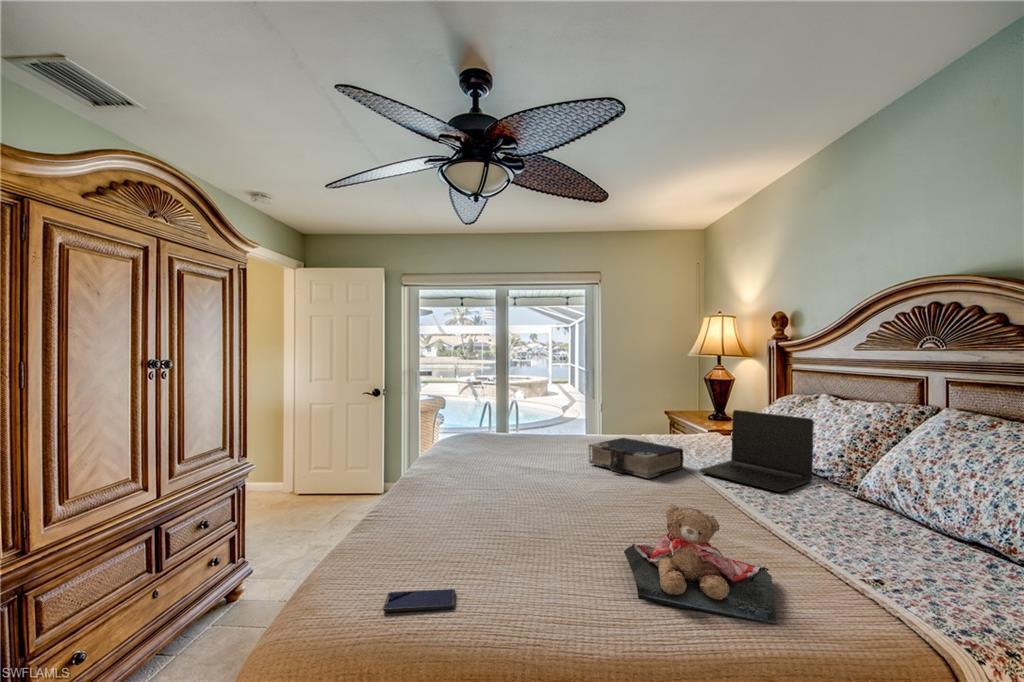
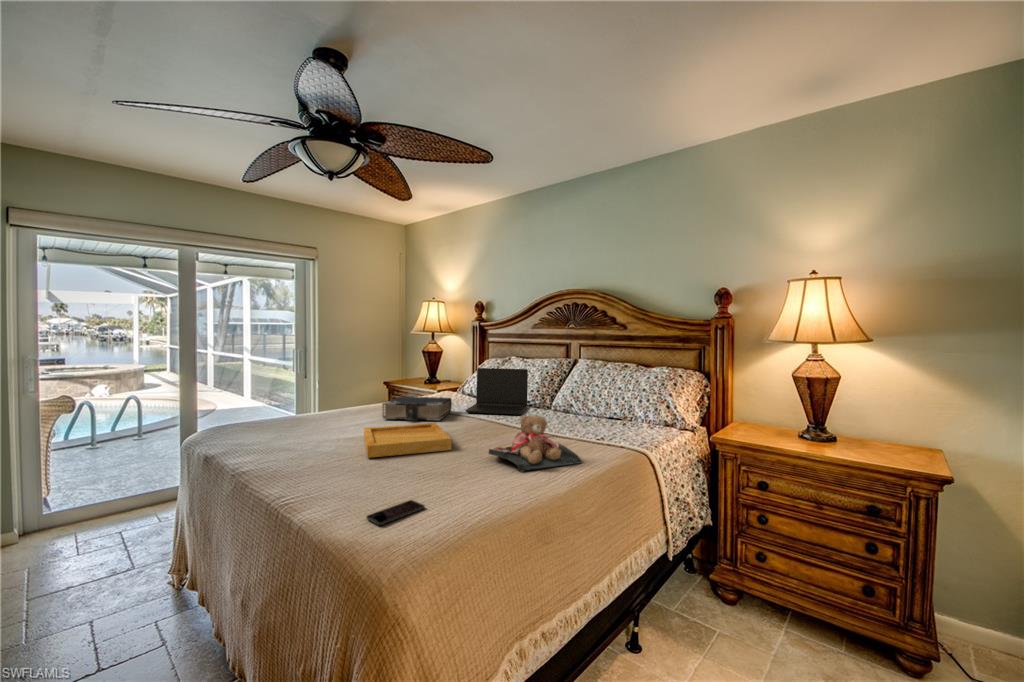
tray: none [503,473,624,528] -> present [364,423,451,458]

